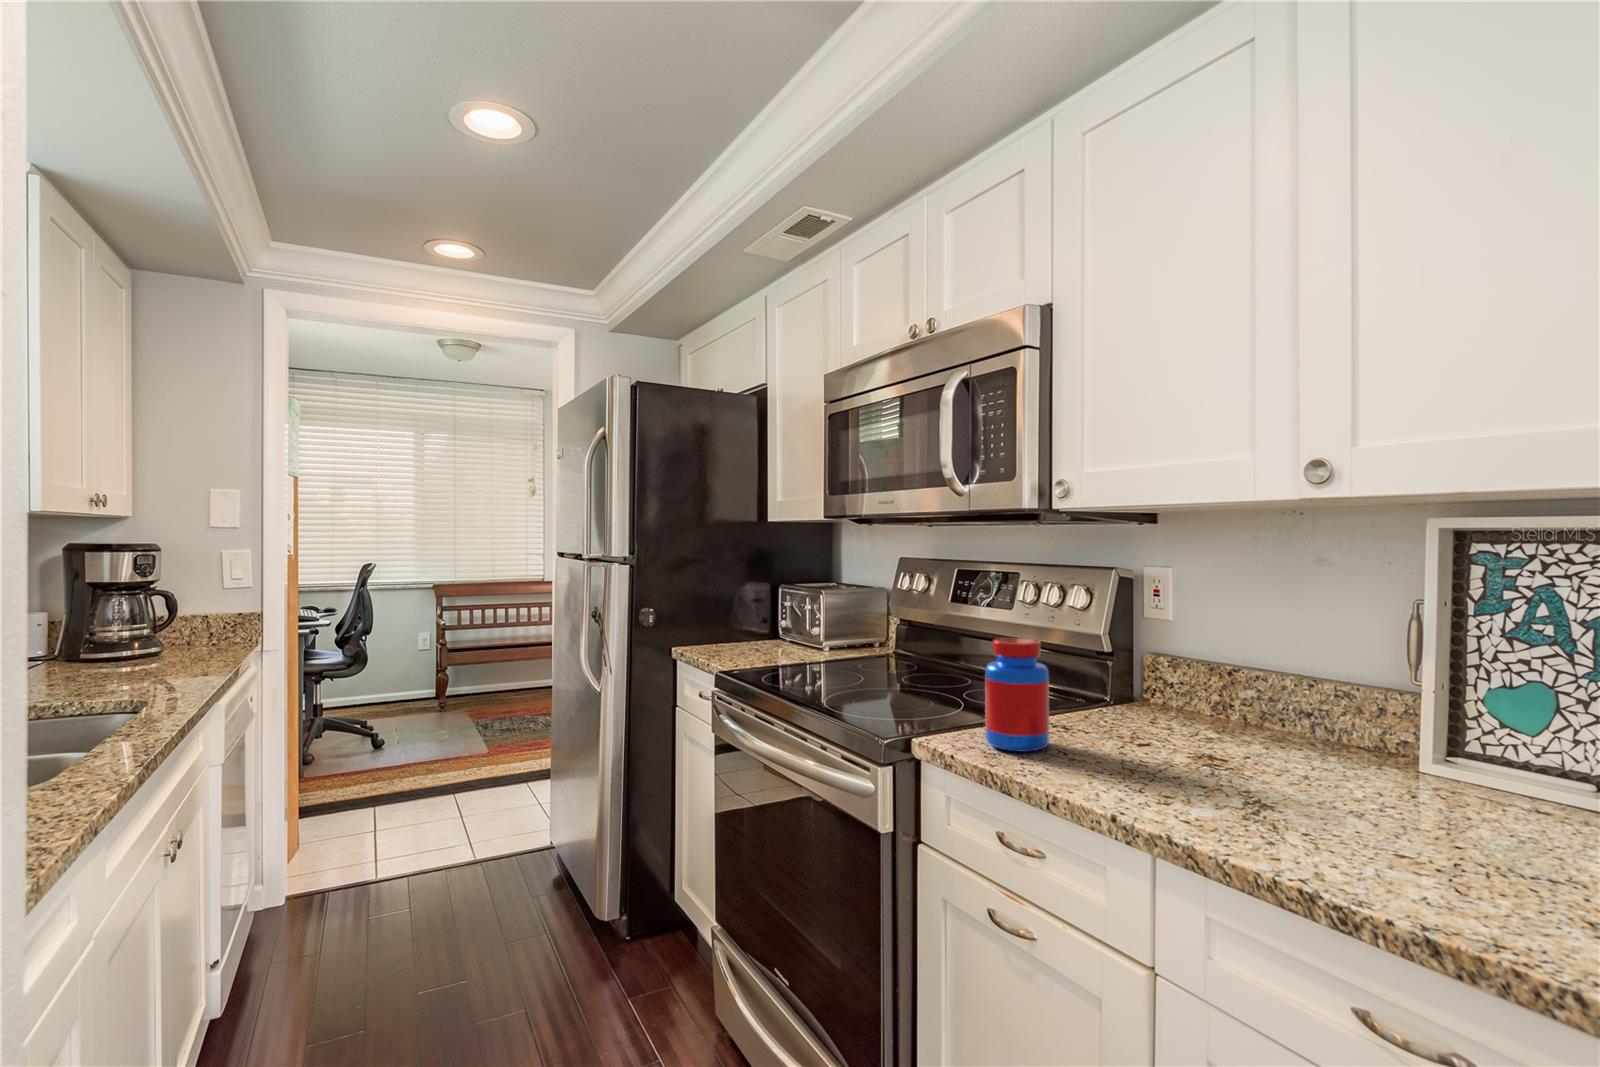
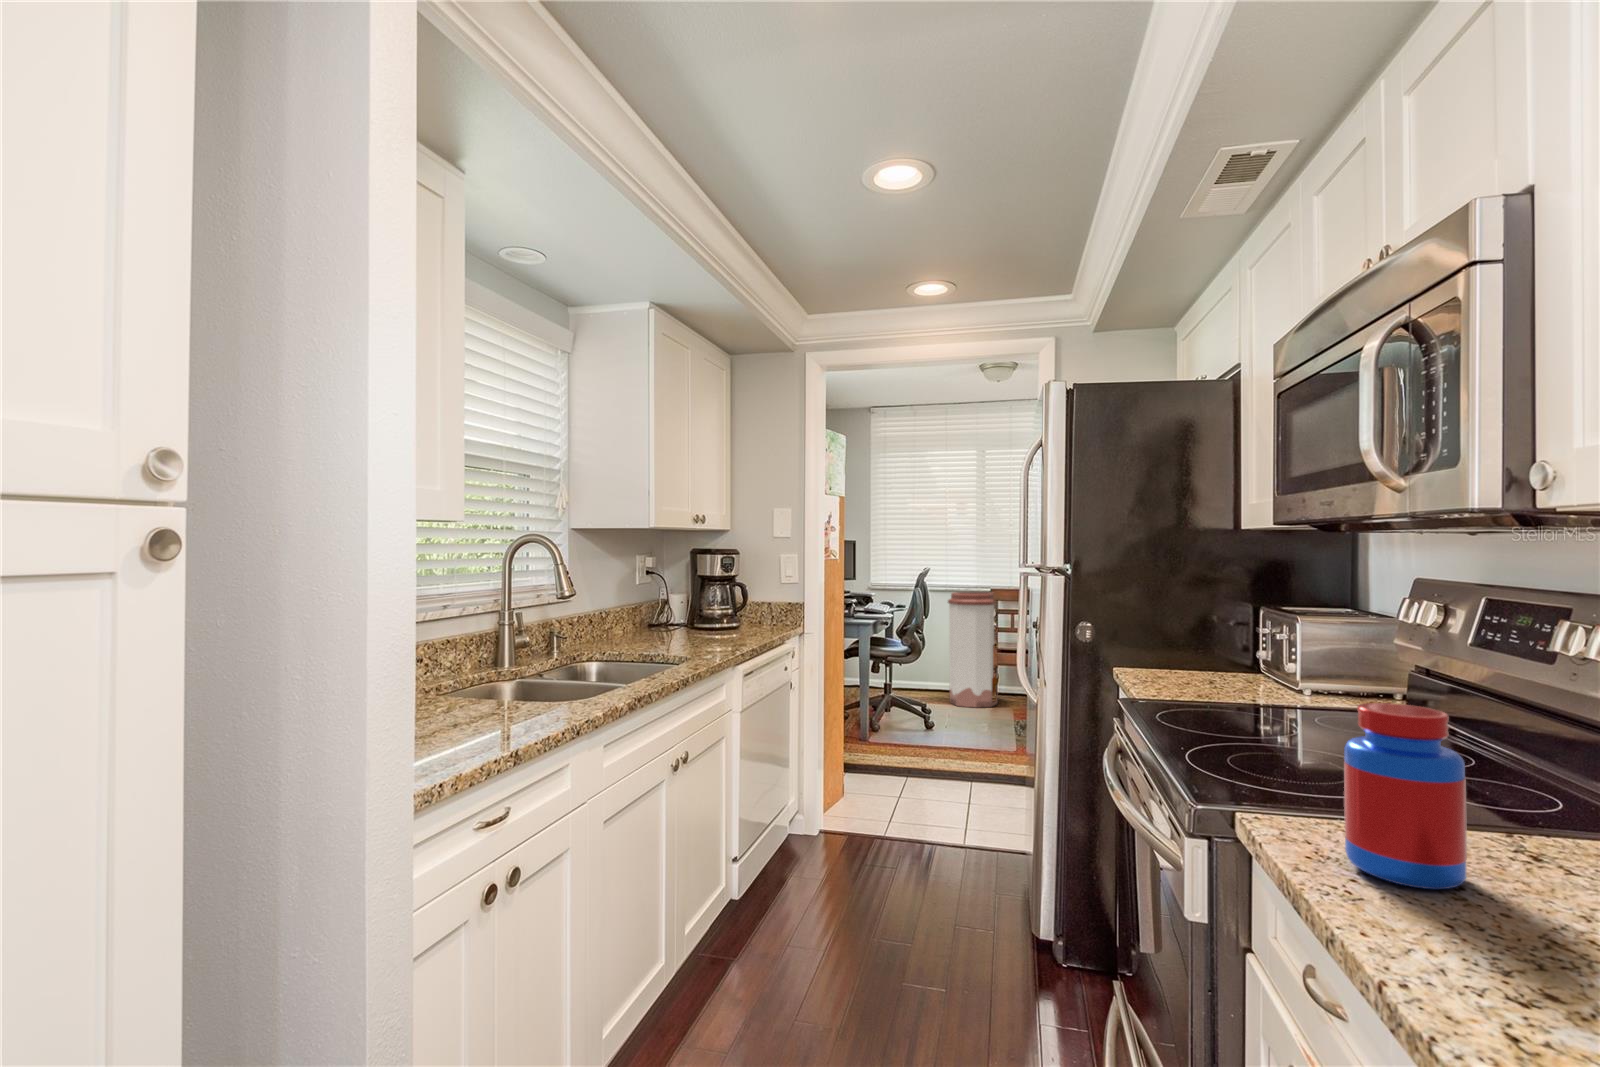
trash can: none [386,588,447,719] -> present [948,592,998,707]

